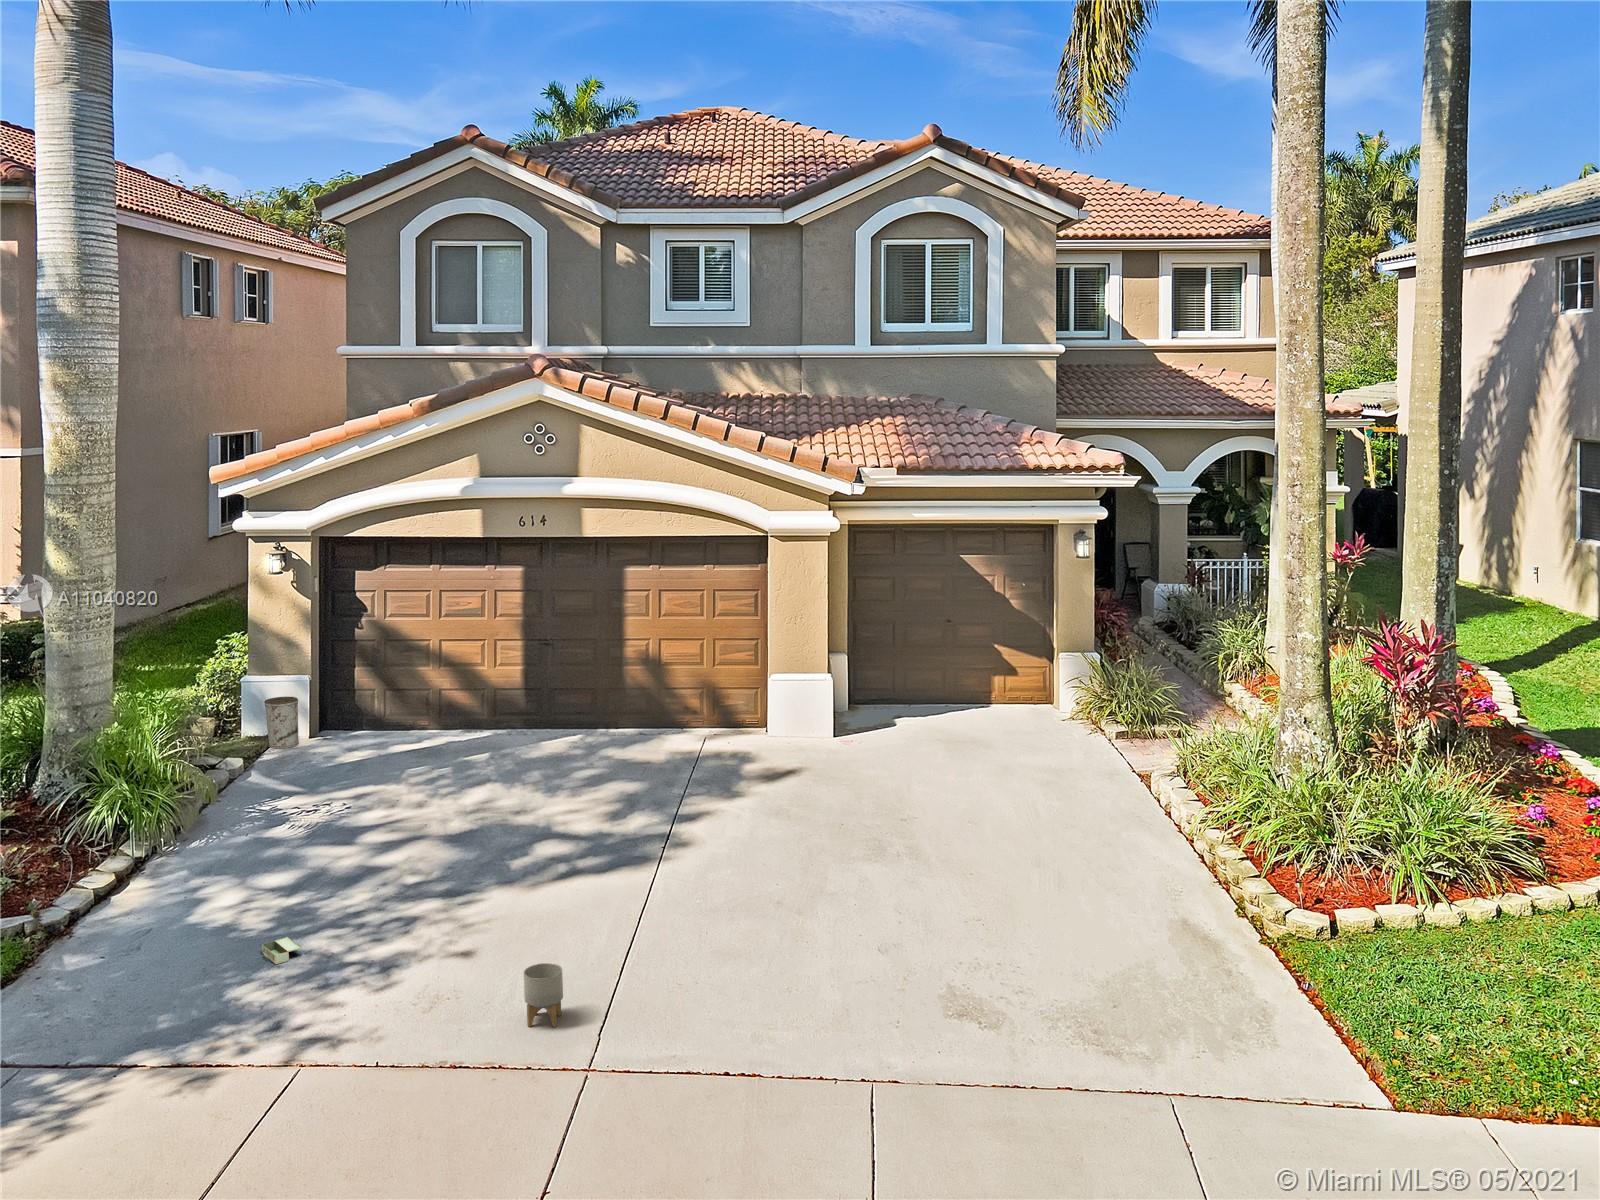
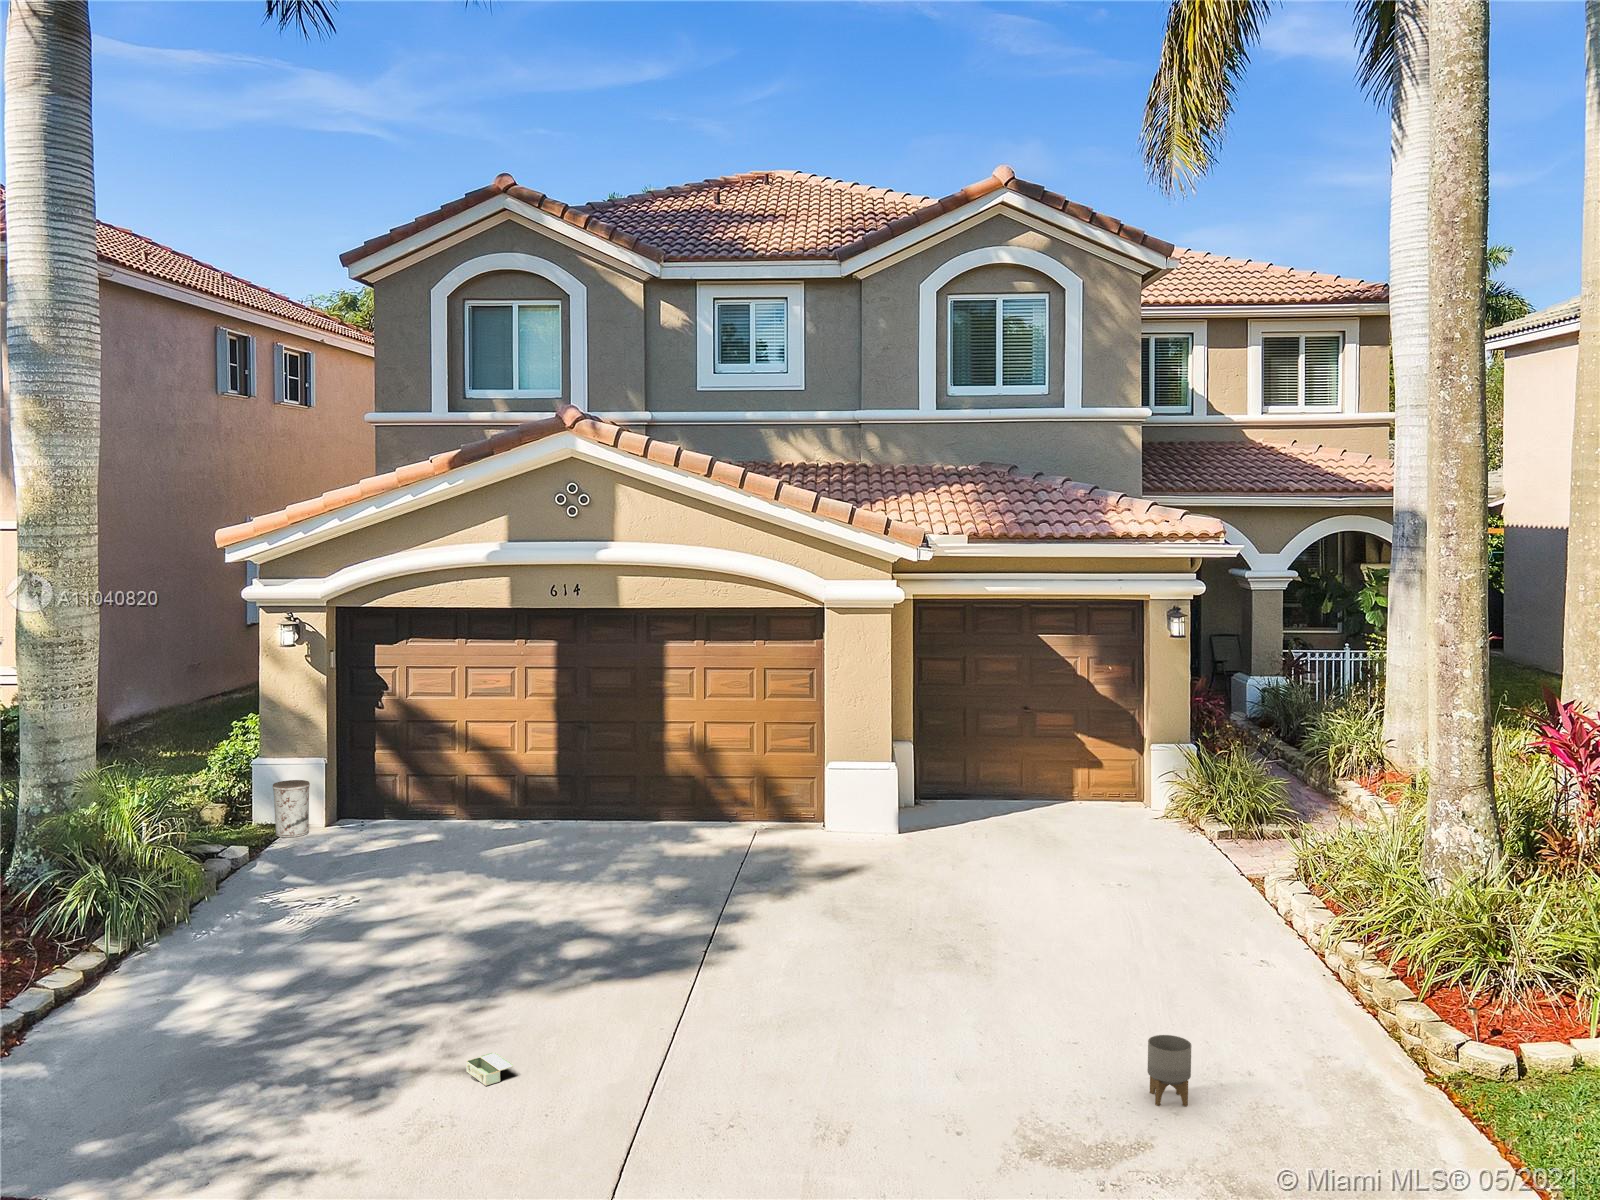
toolbox: present [262,937,301,964] -> present [466,1053,514,1086]
planter: present [524,963,563,1027] -> present [1148,1035,1191,1106]

